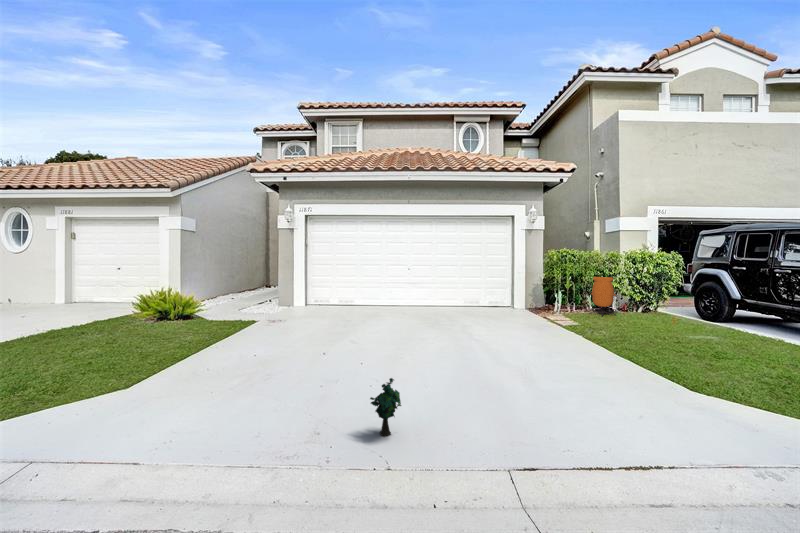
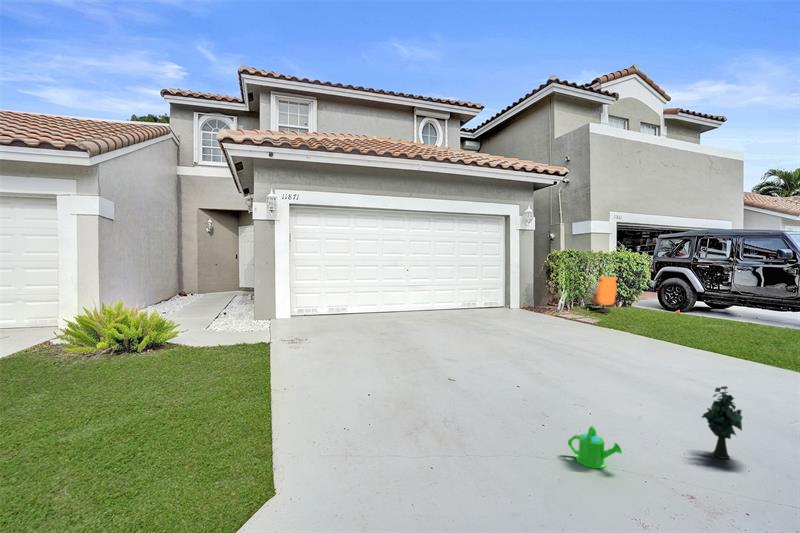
watering can: none [272,396,293,426] -> present [568,426,622,469]

